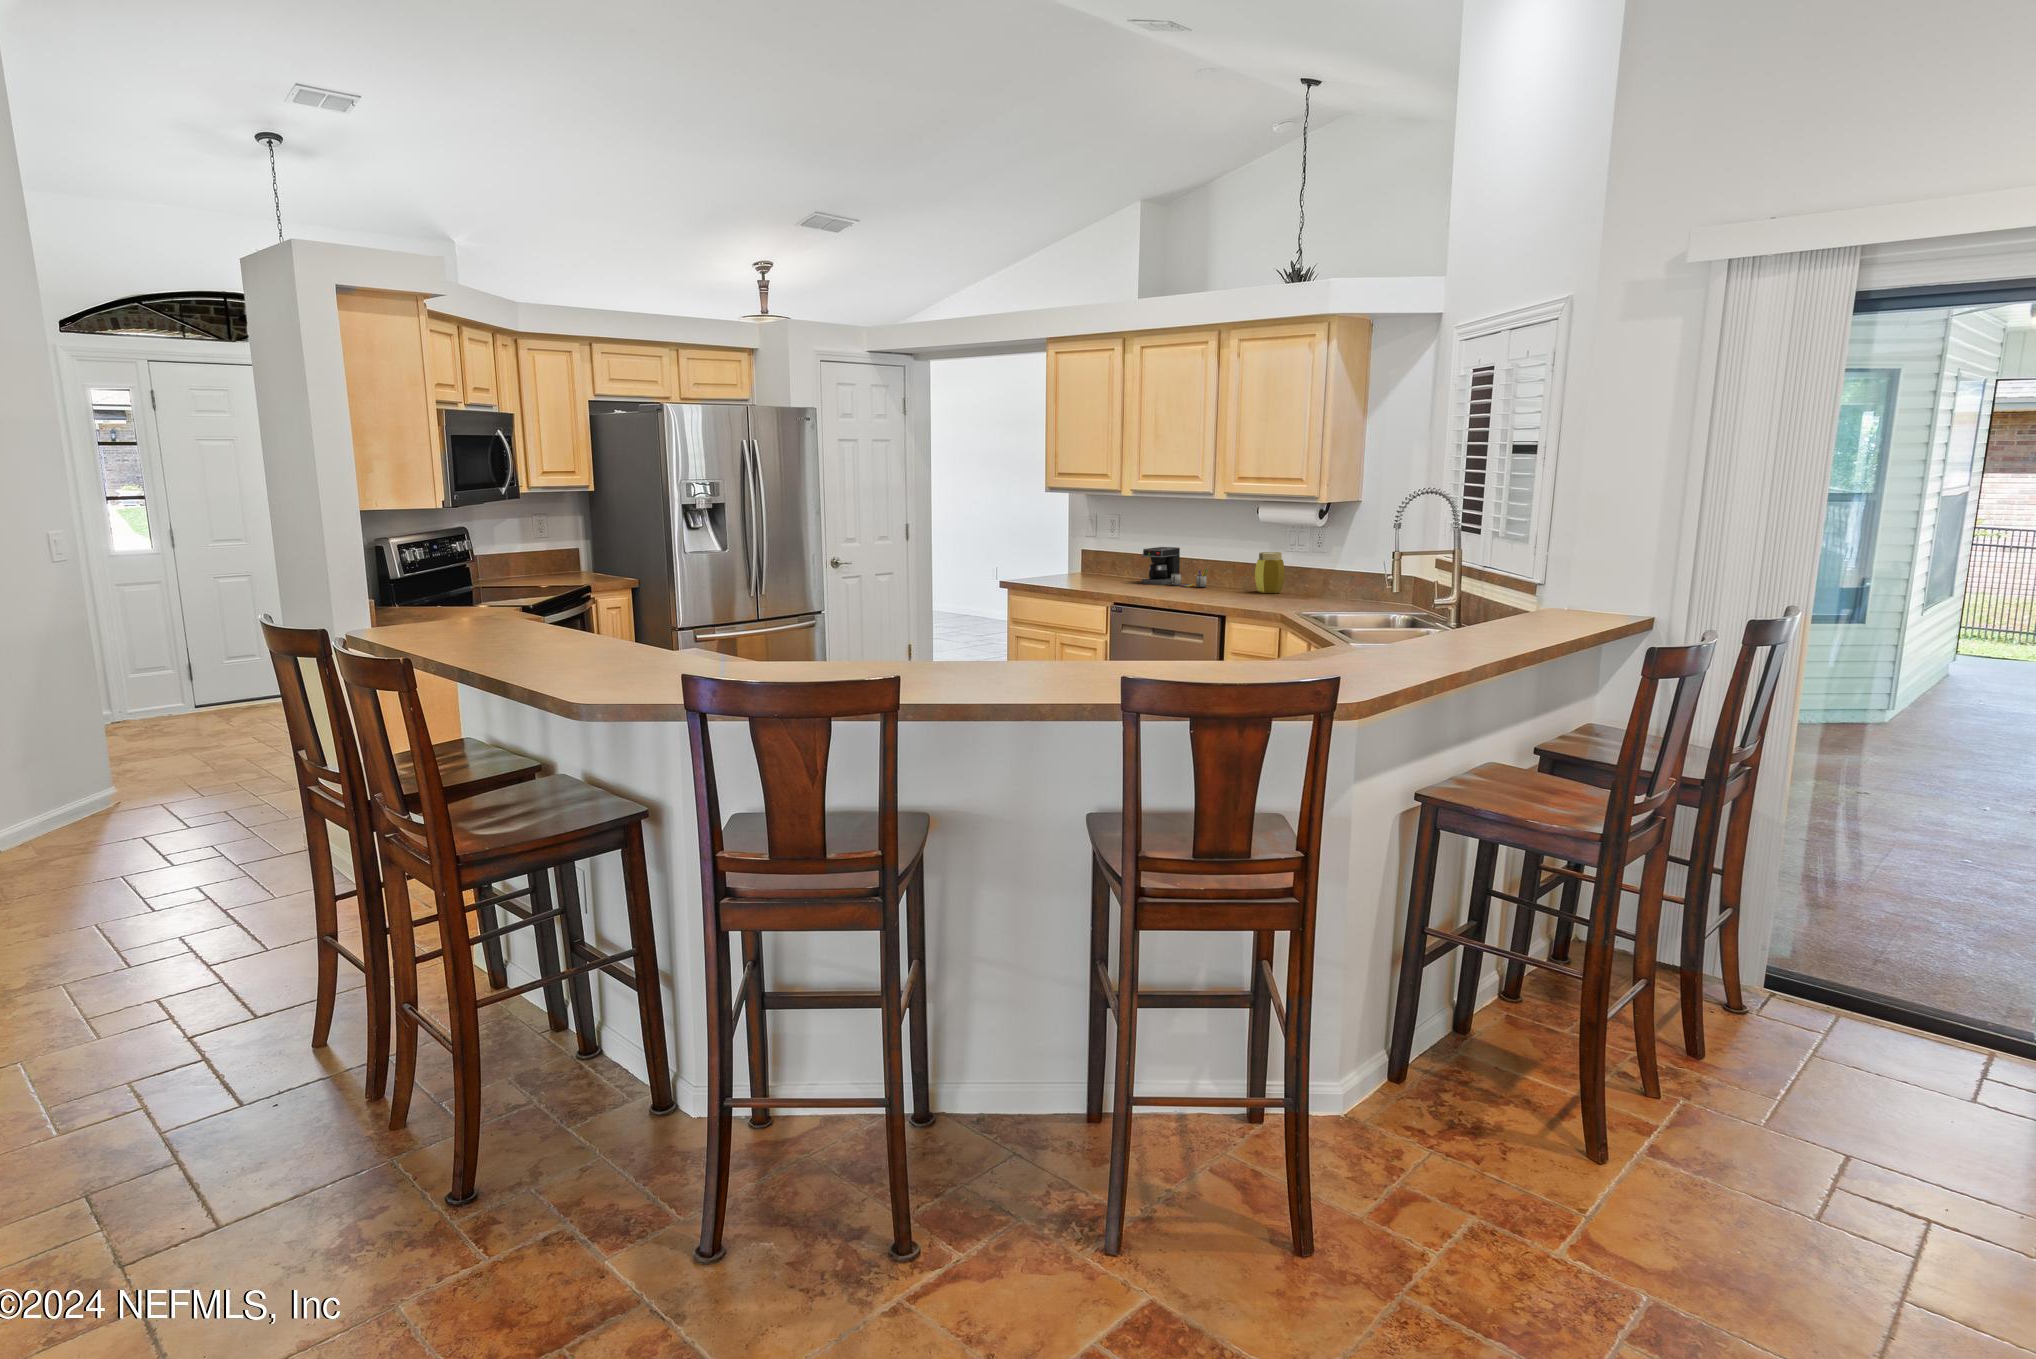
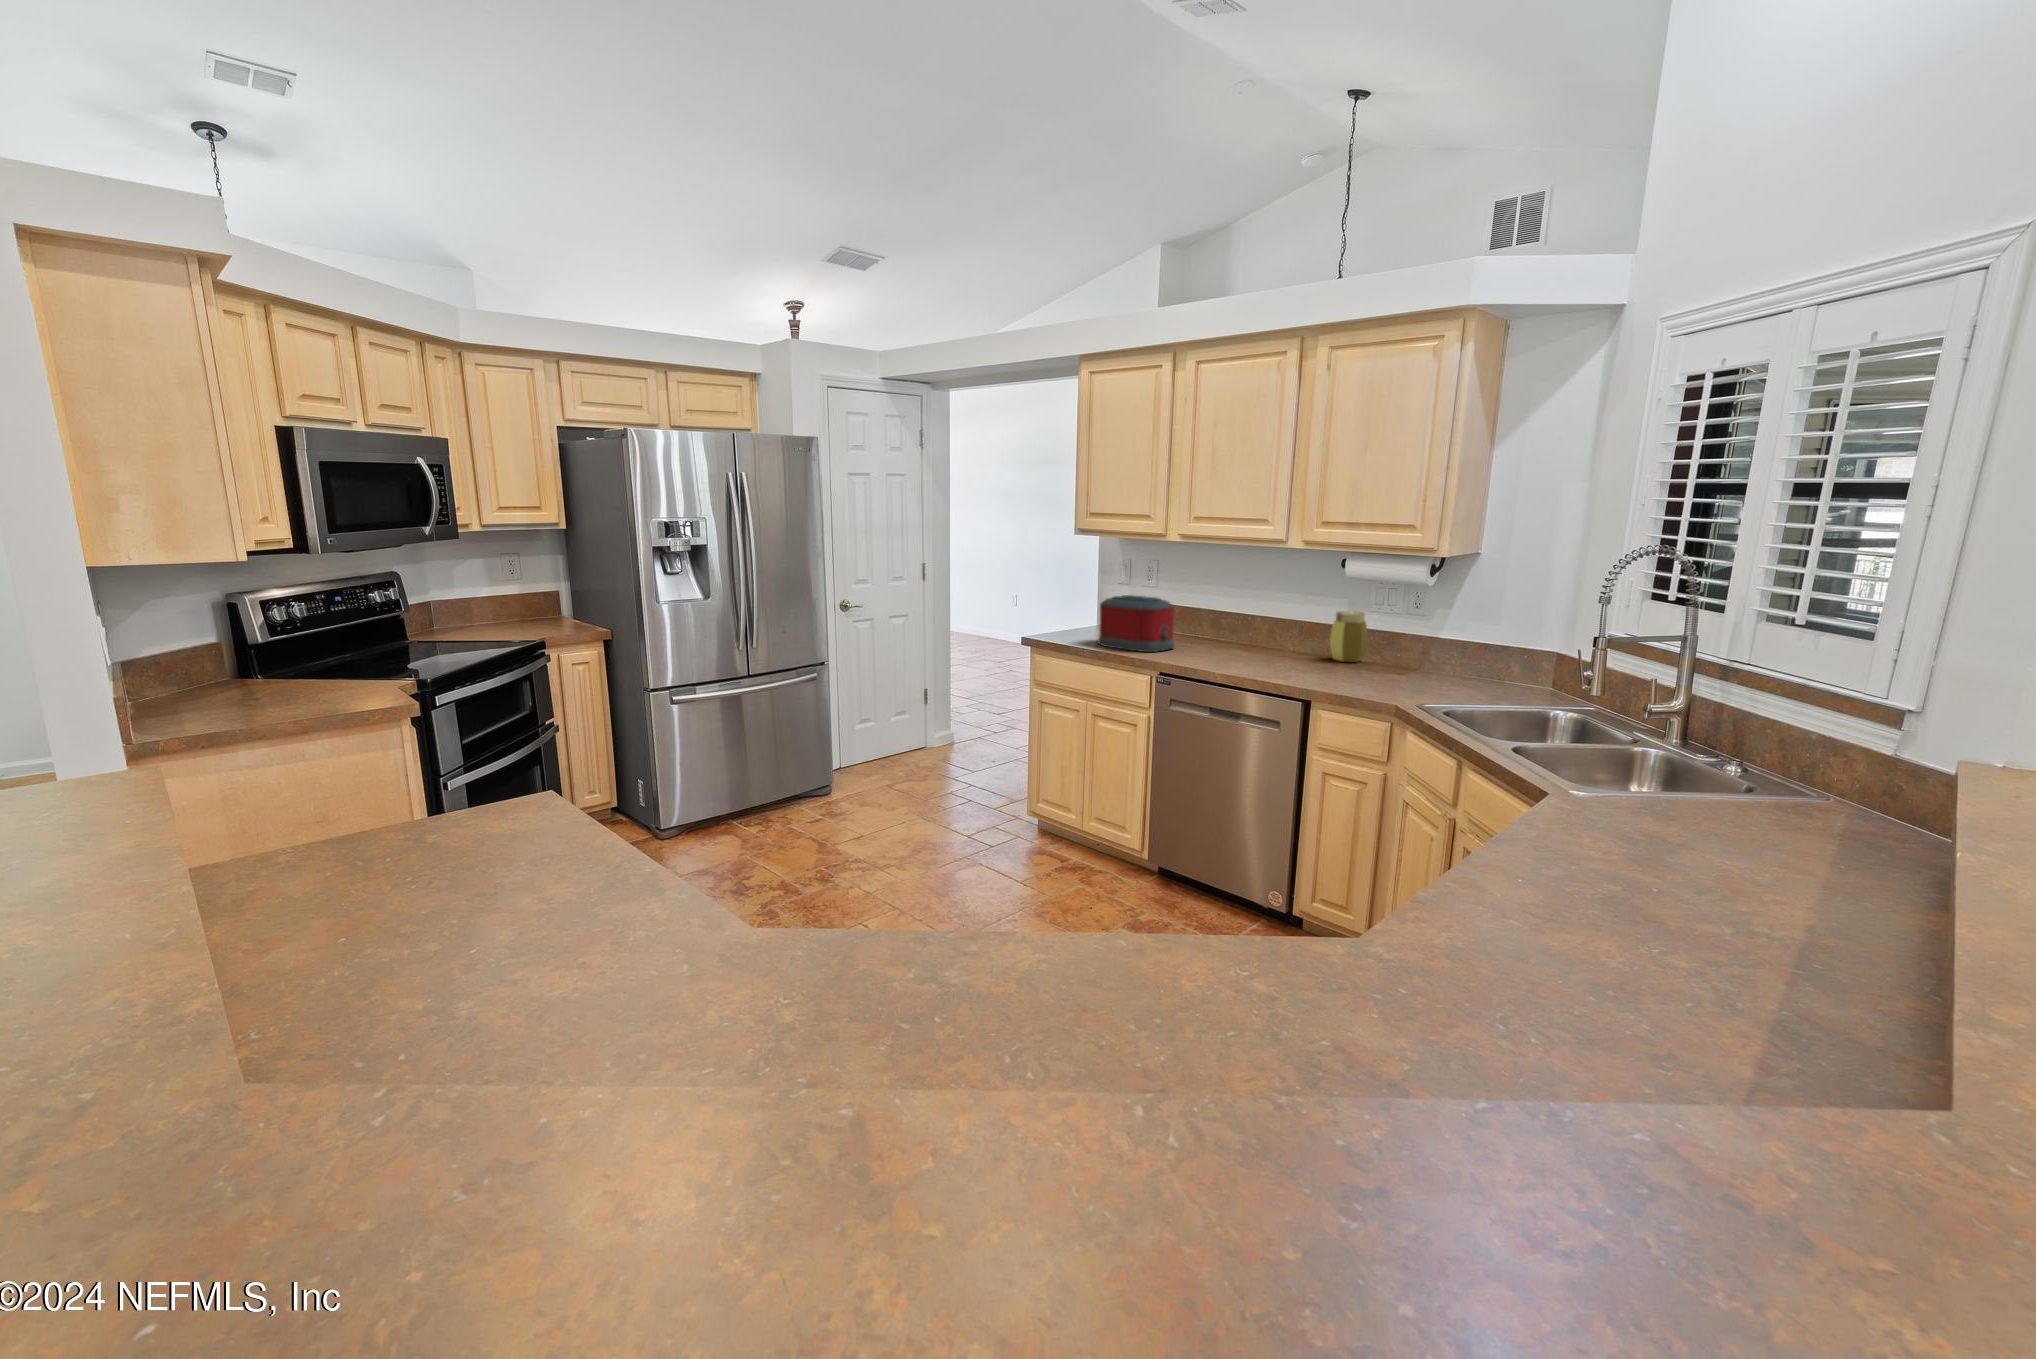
toaster: none [1066,543,1130,589] -> present [1098,595,1175,652]
coffee maker: present [1142,547,1208,587] -> none [1186,599,1269,650]

